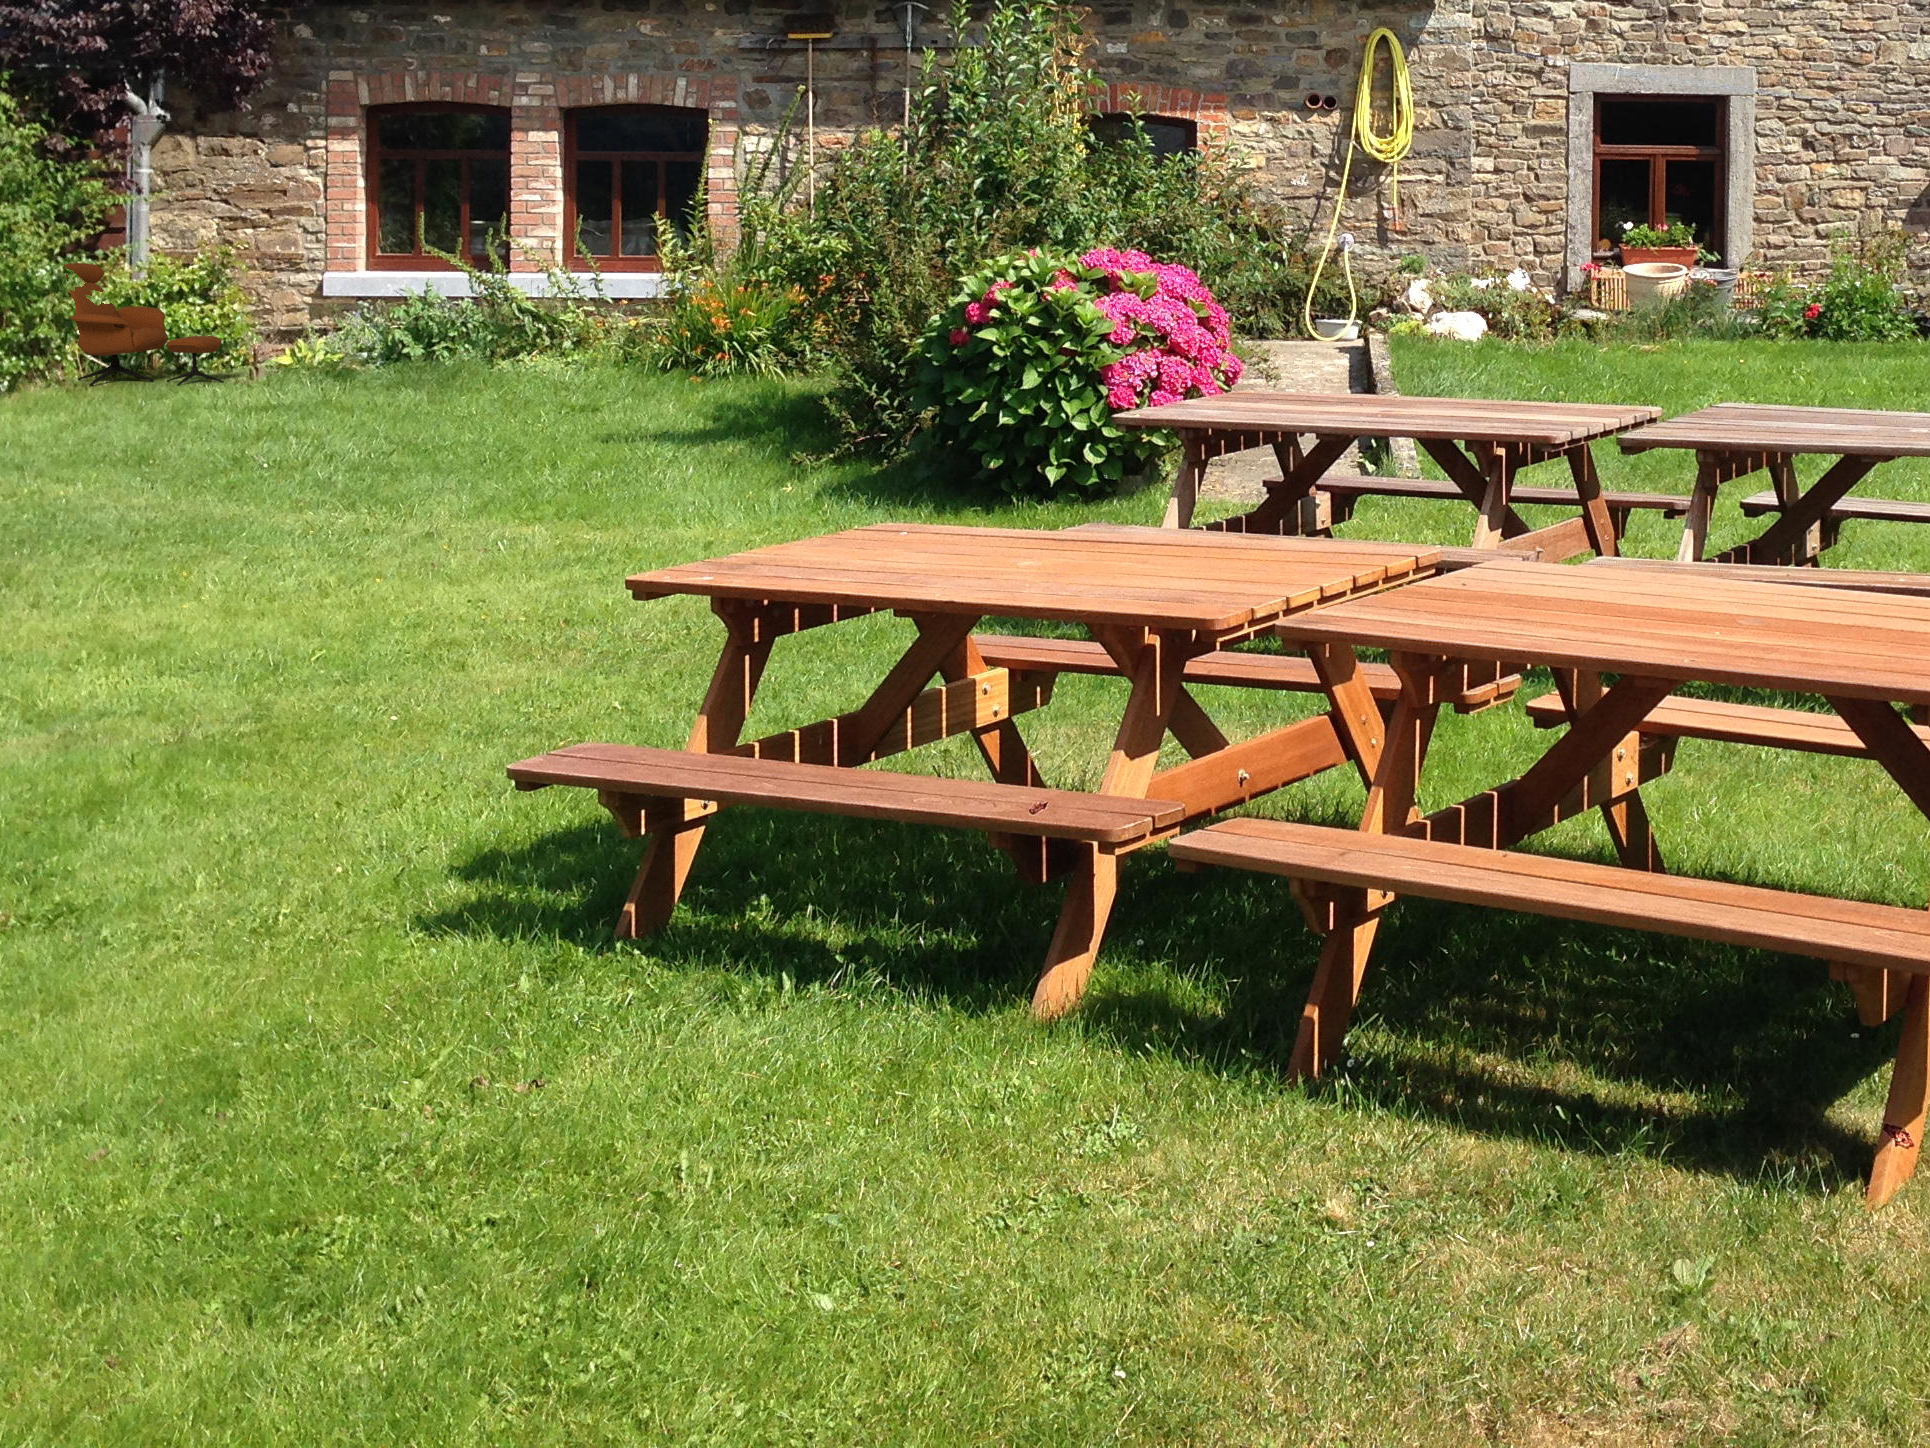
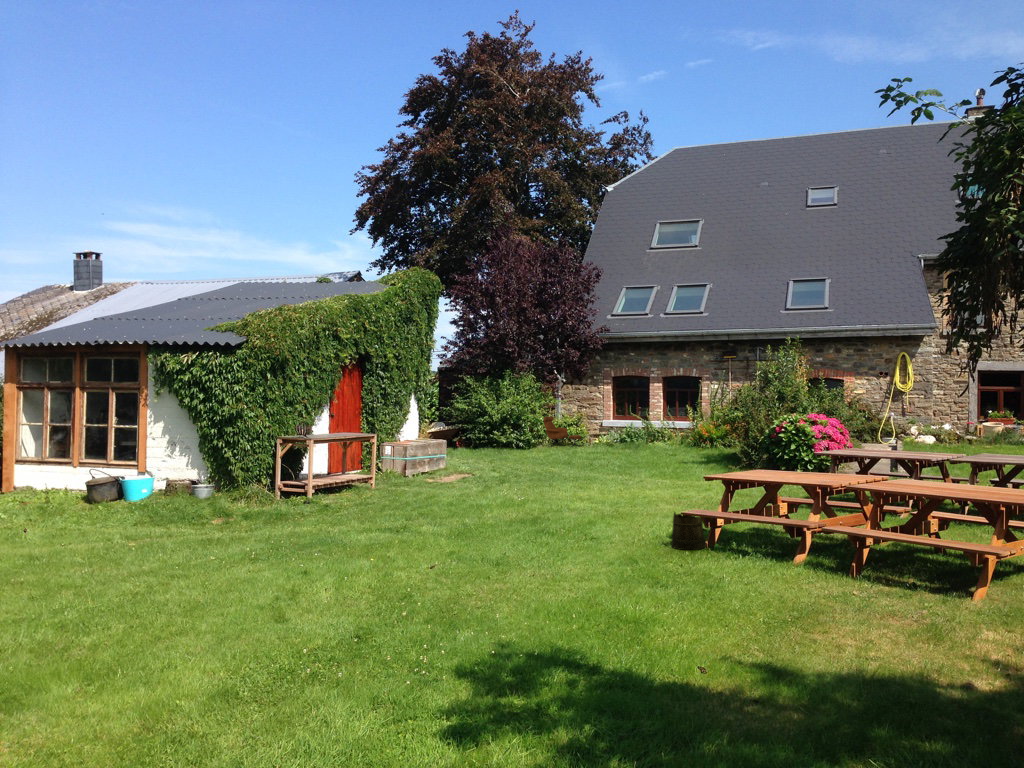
bucket: none [440,758,612,970] -> present [672,512,705,550]

